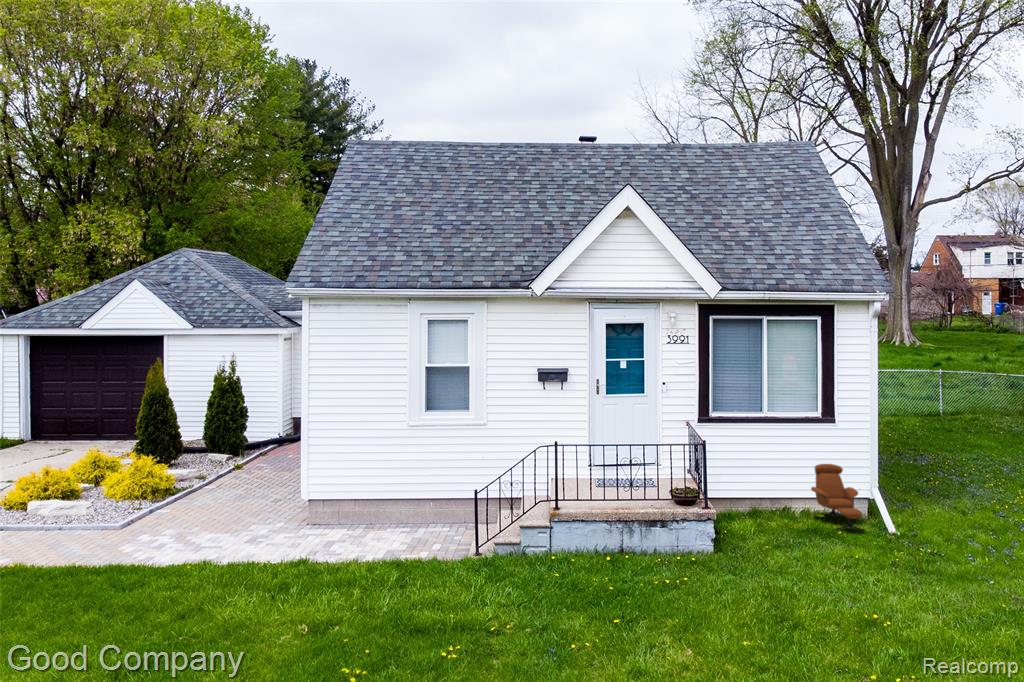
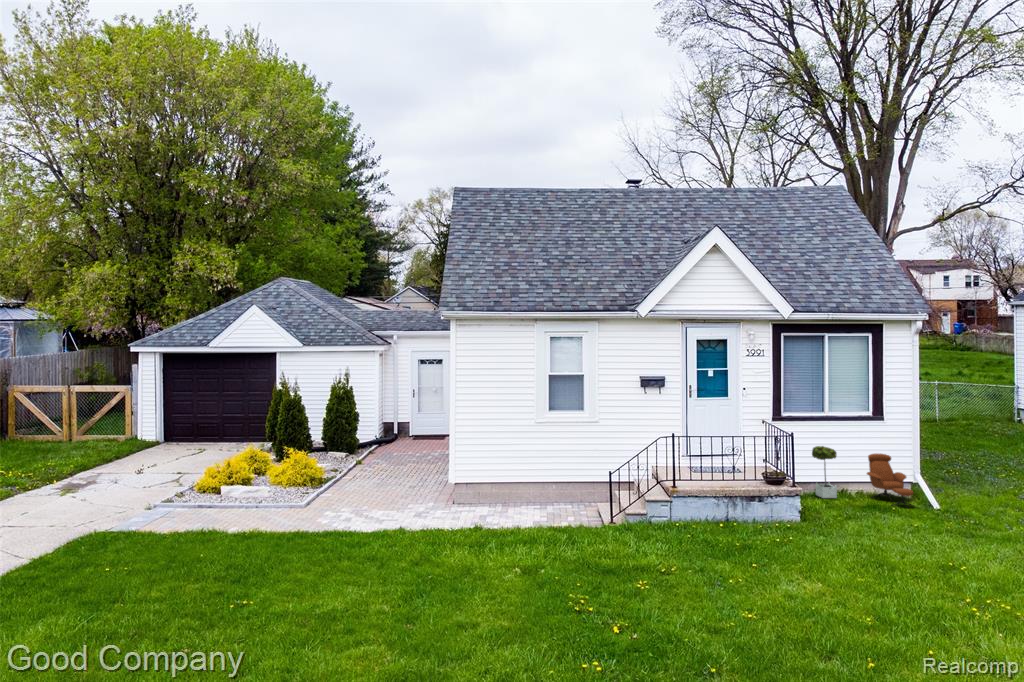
potted tree: none [745,454,774,518] -> present [812,446,837,498]

